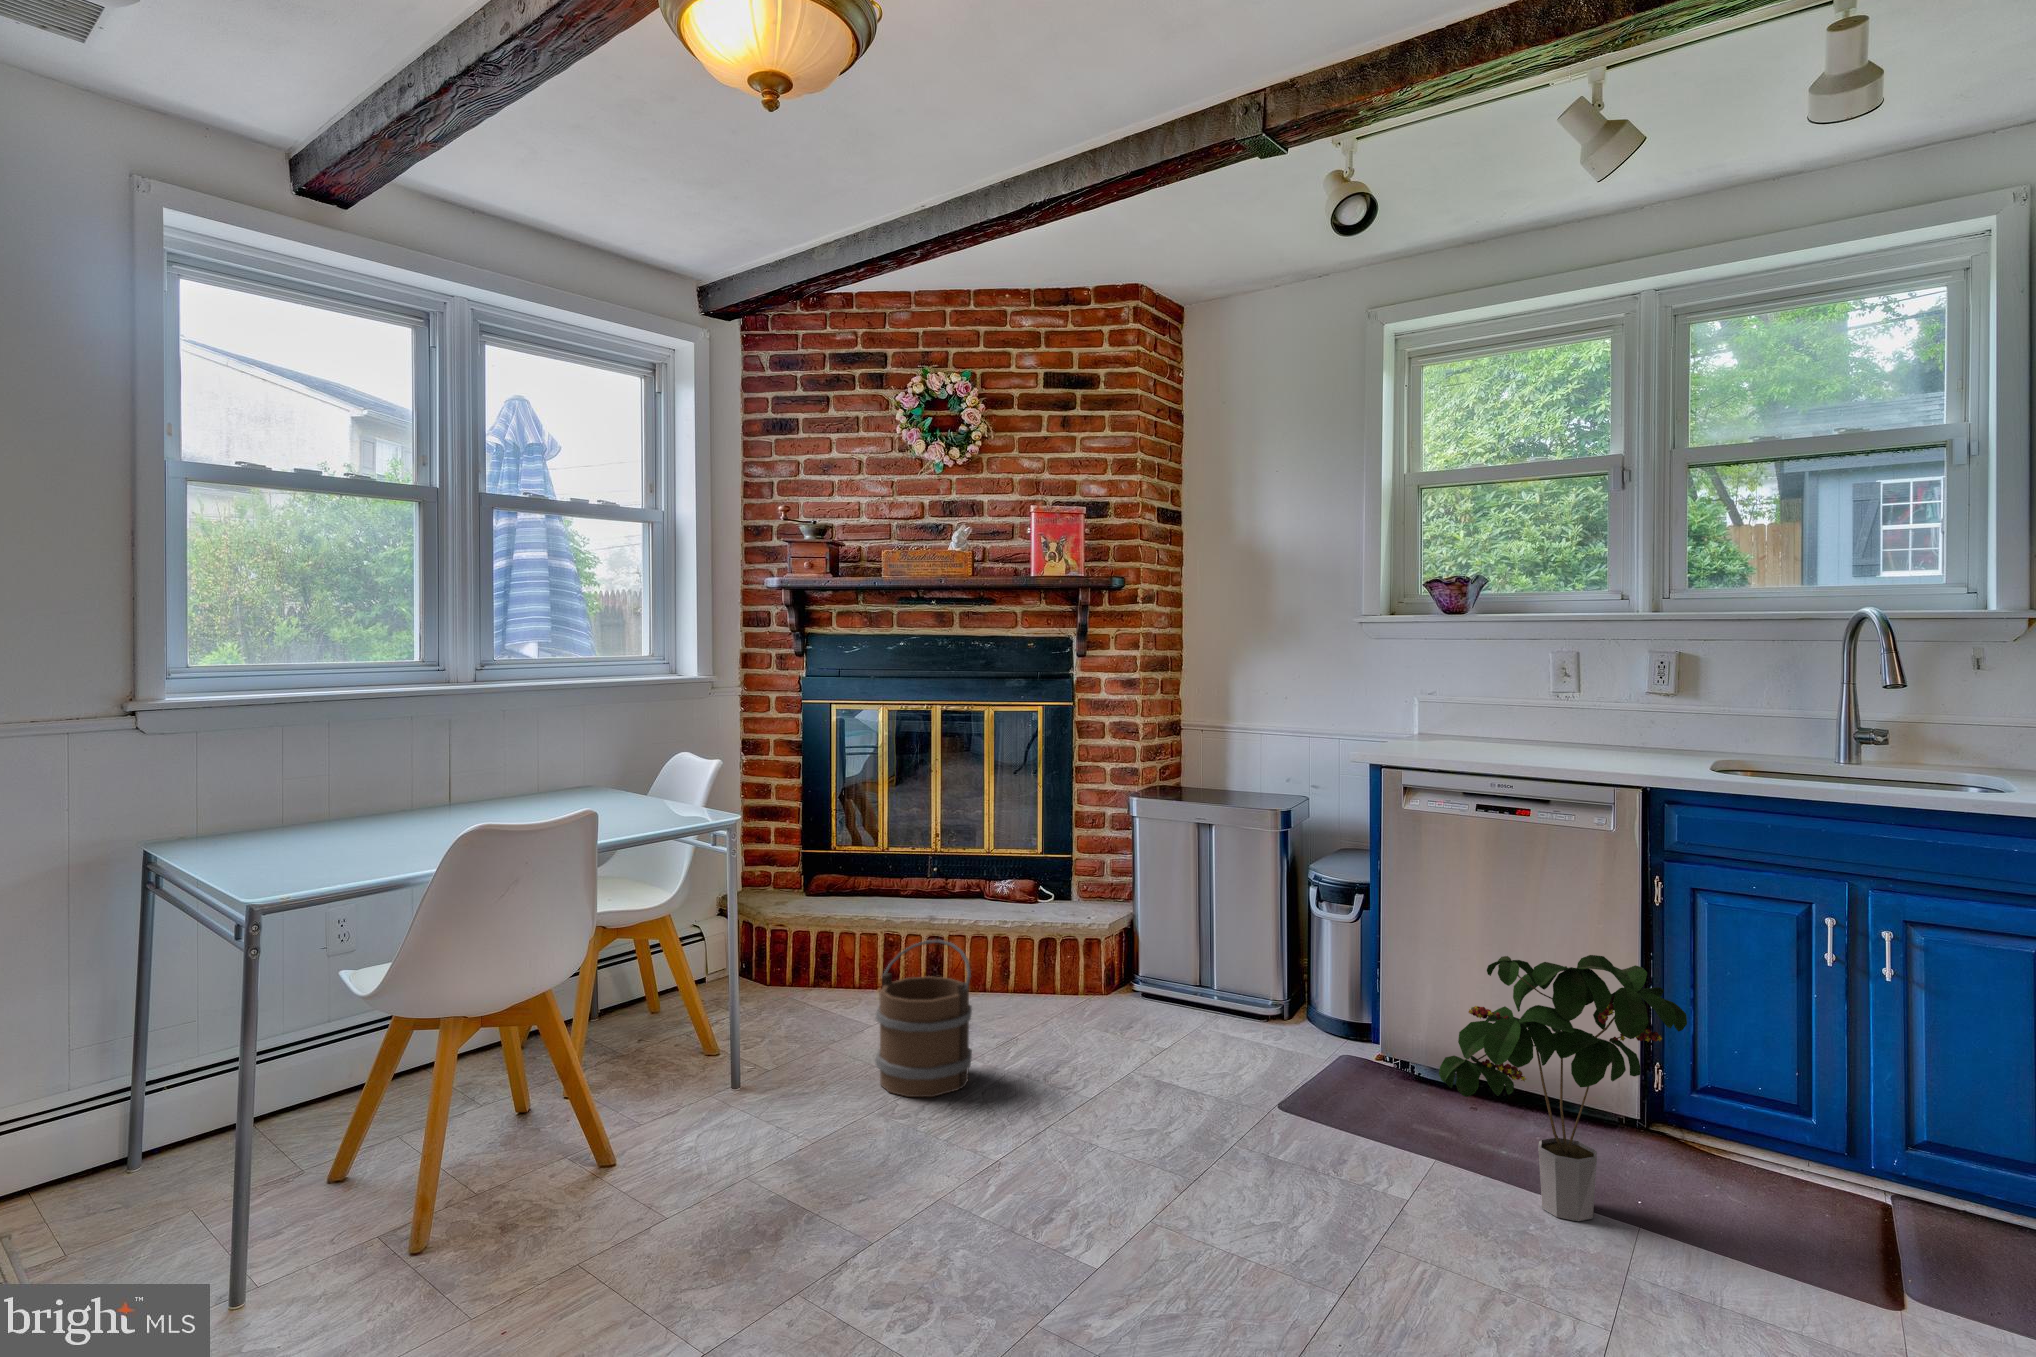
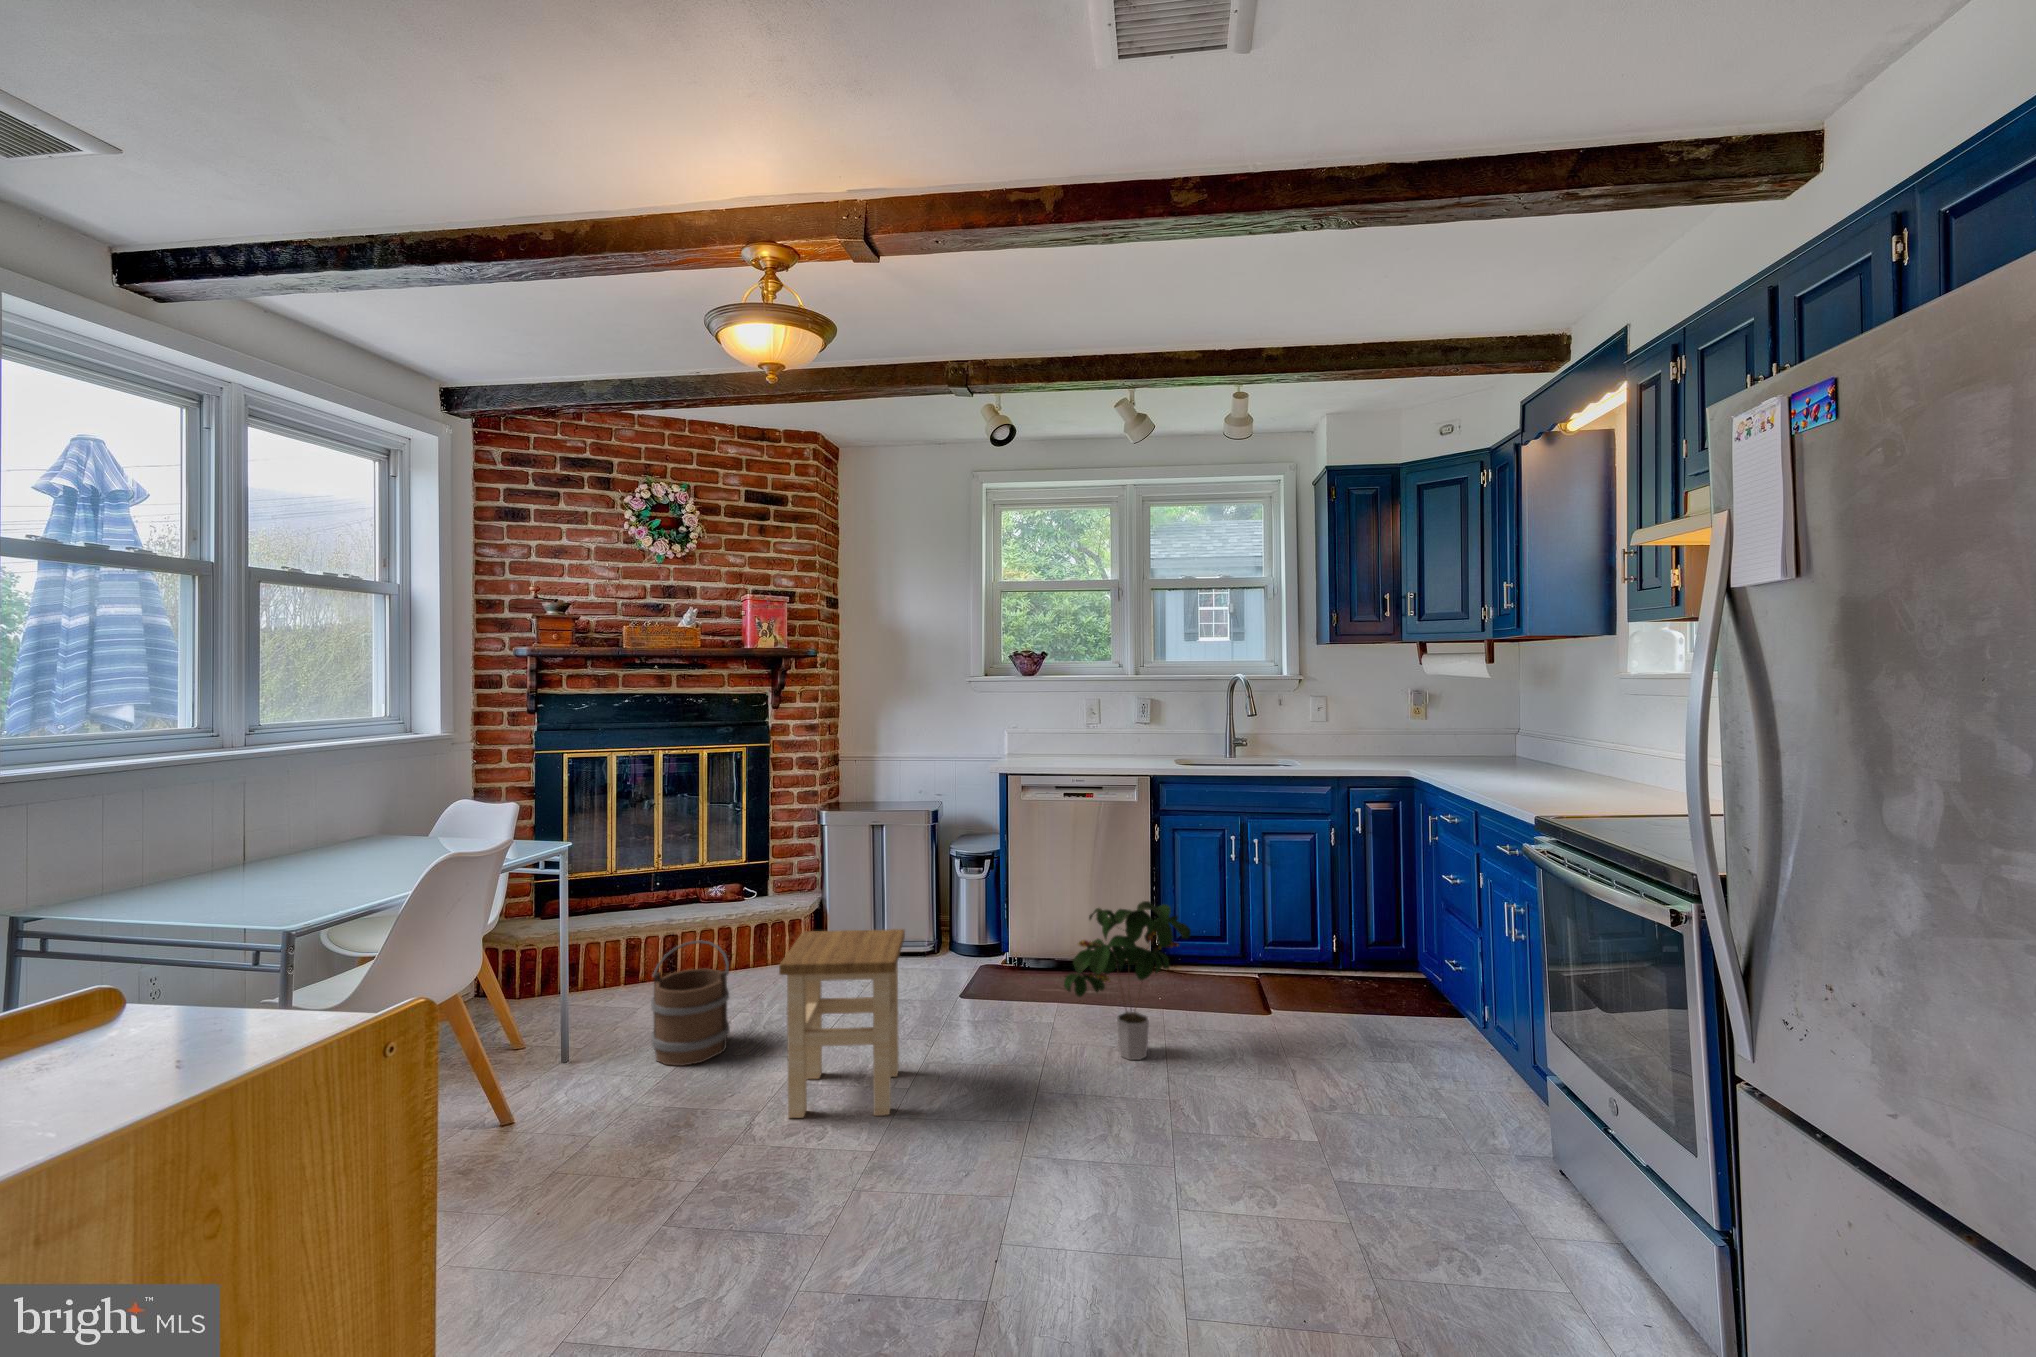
stool: none [992,939,1188,1217] -> present [779,929,905,1118]

